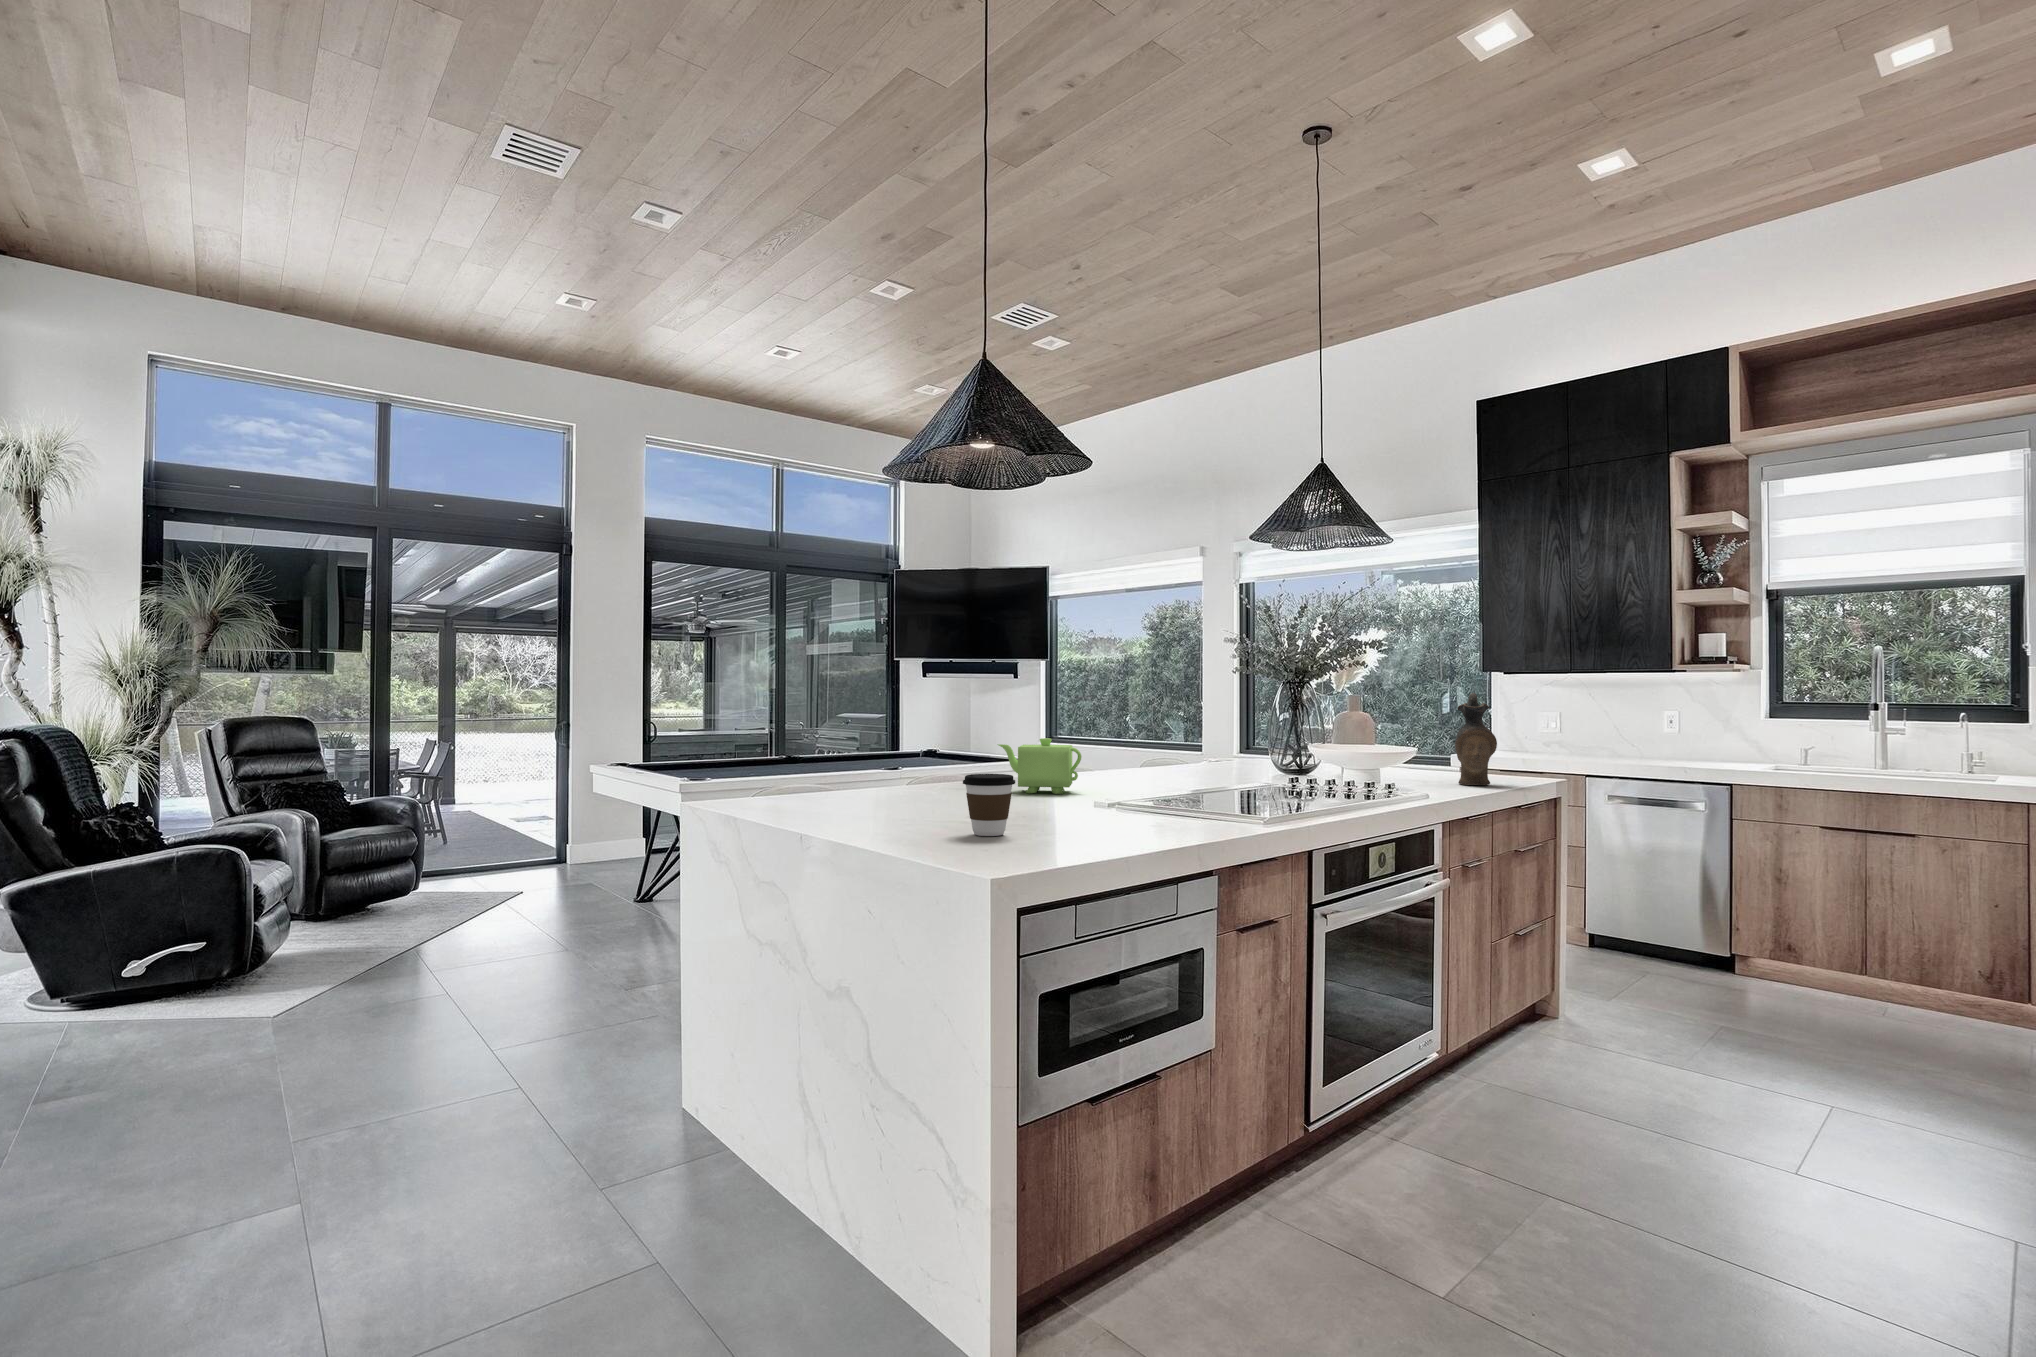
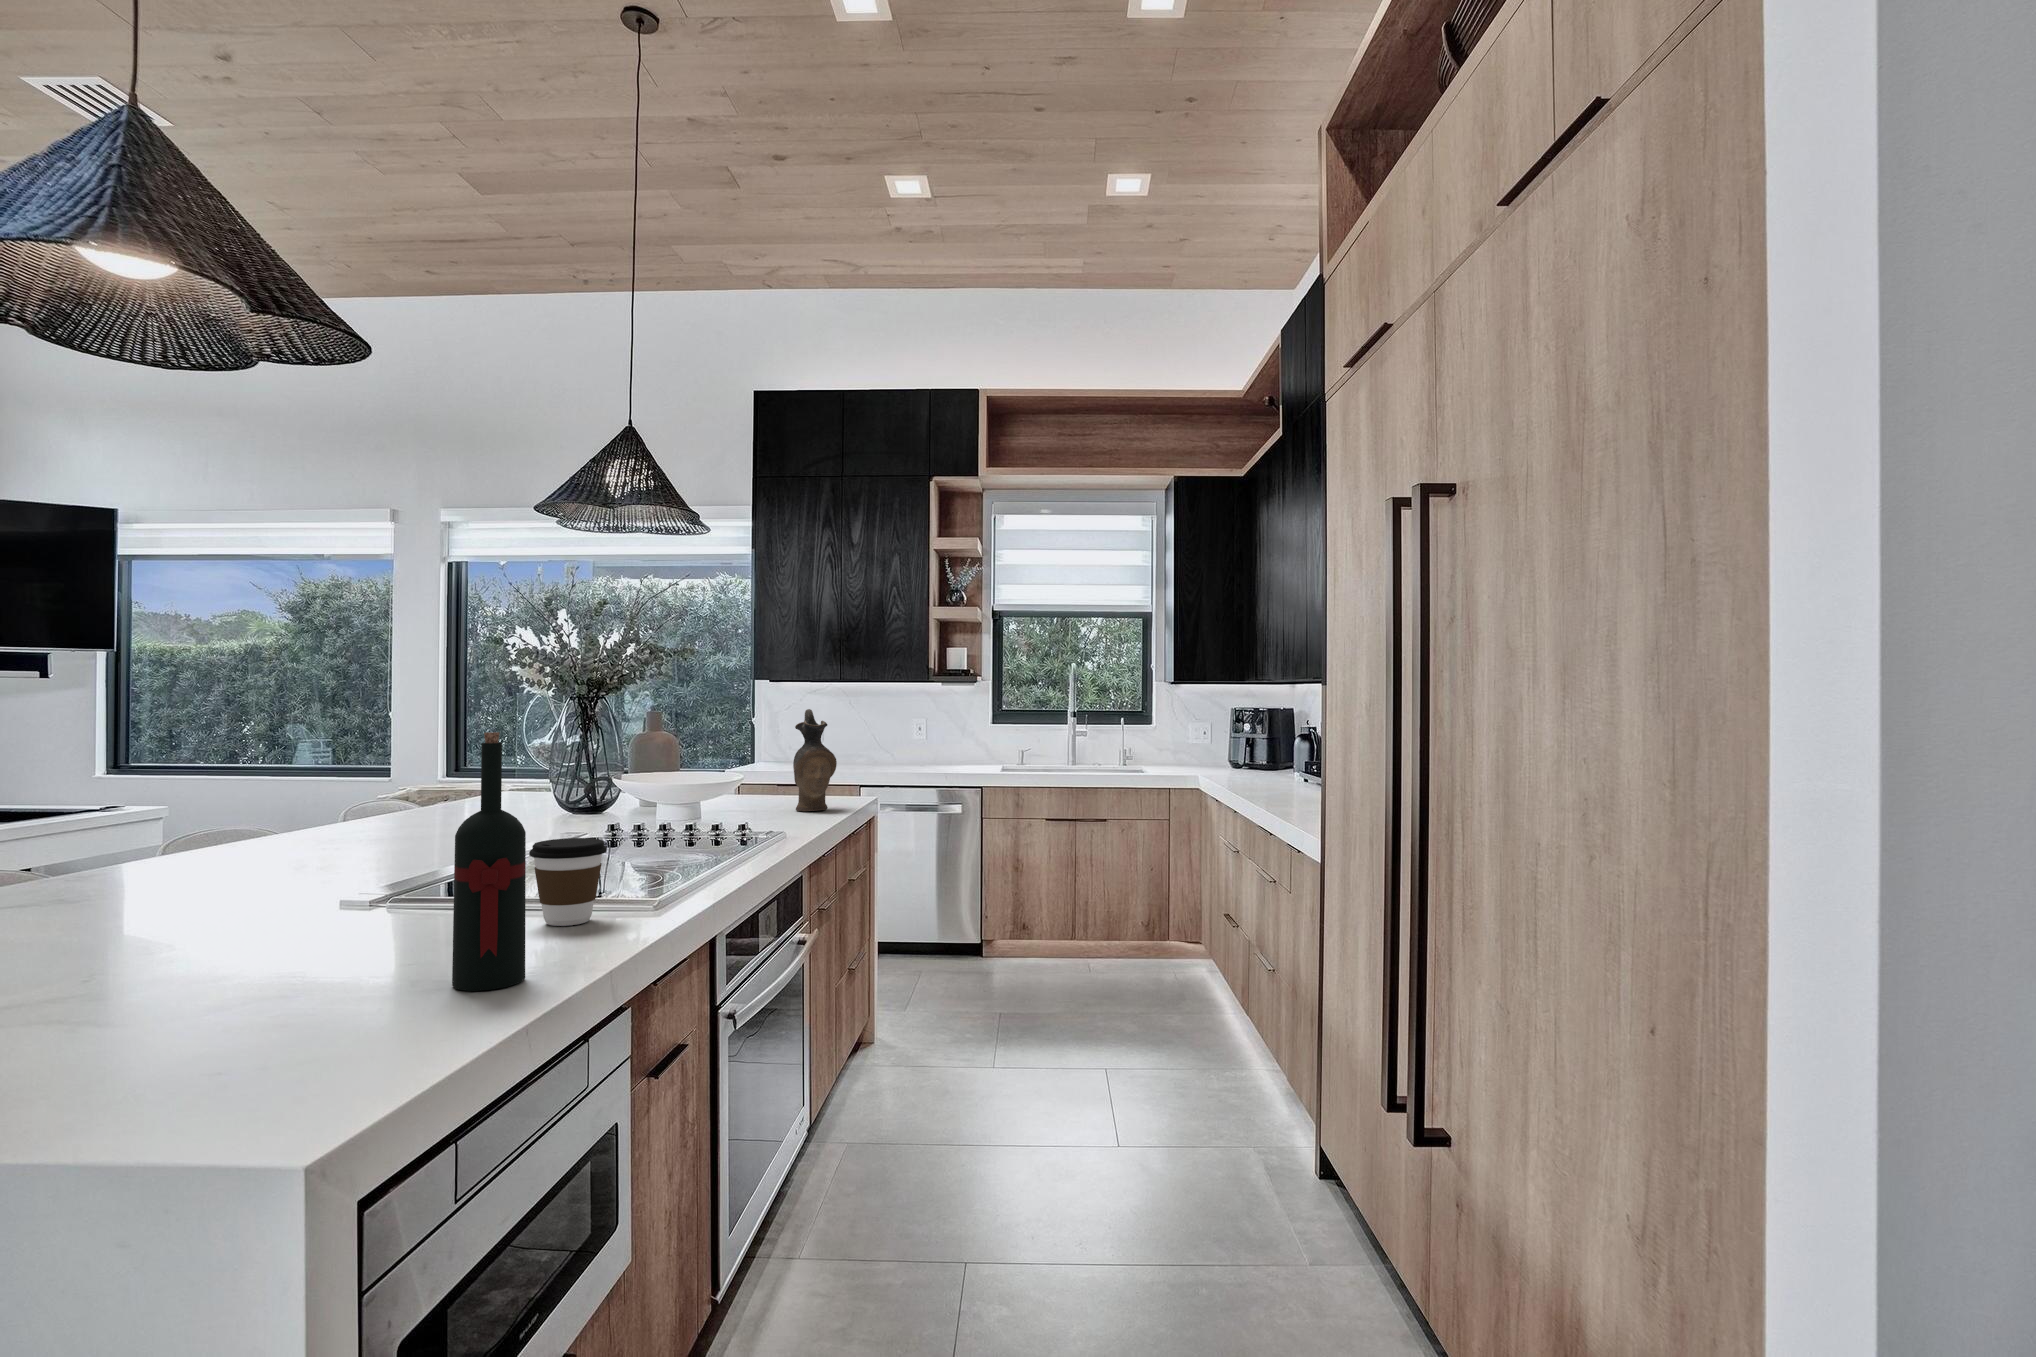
wine bottle: none [1079,689,1118,845] -> present [452,732,526,991]
teapot: present [998,738,1082,794] -> none [153,796,326,891]
coffee cup: present [963,774,1015,836] -> present [529,838,607,926]

